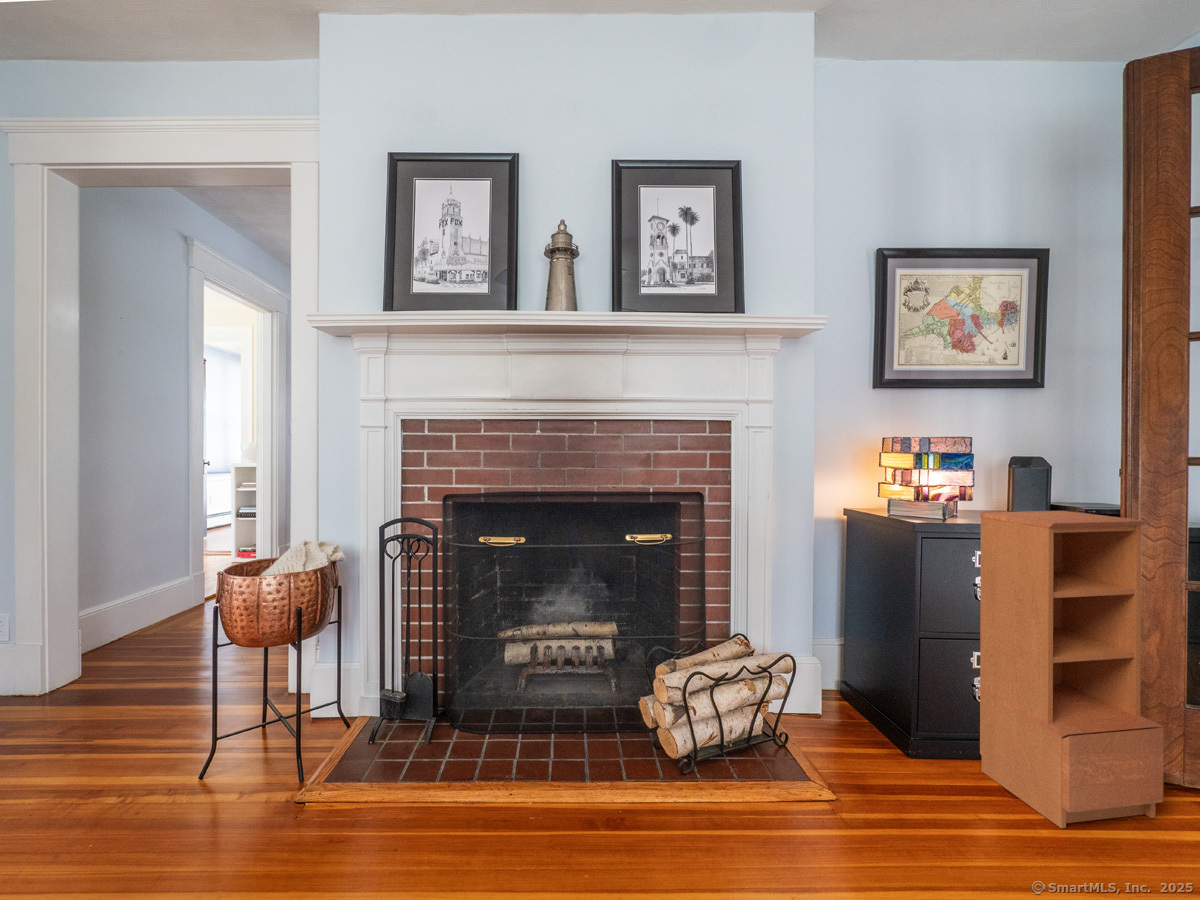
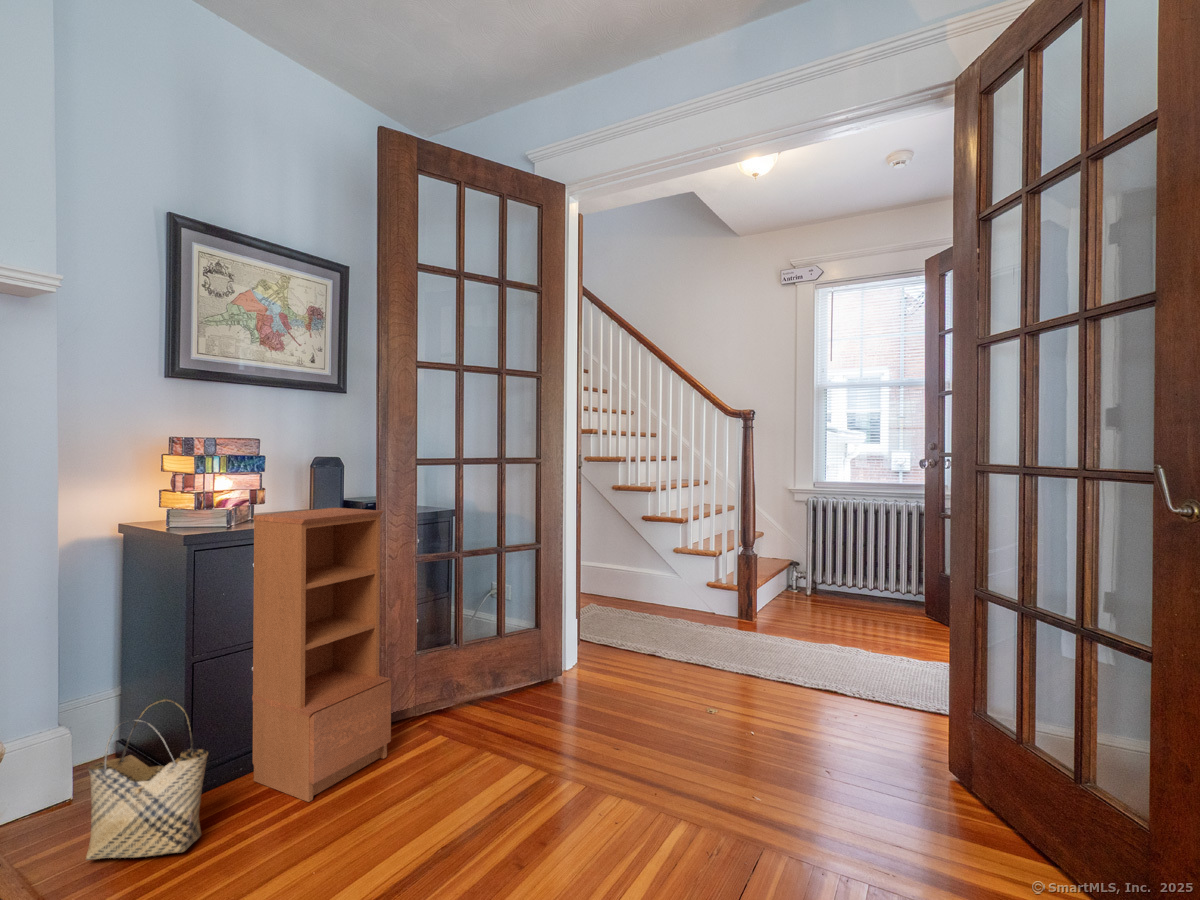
woven basket: none [854,668,956,817] -> present [86,699,208,860]

